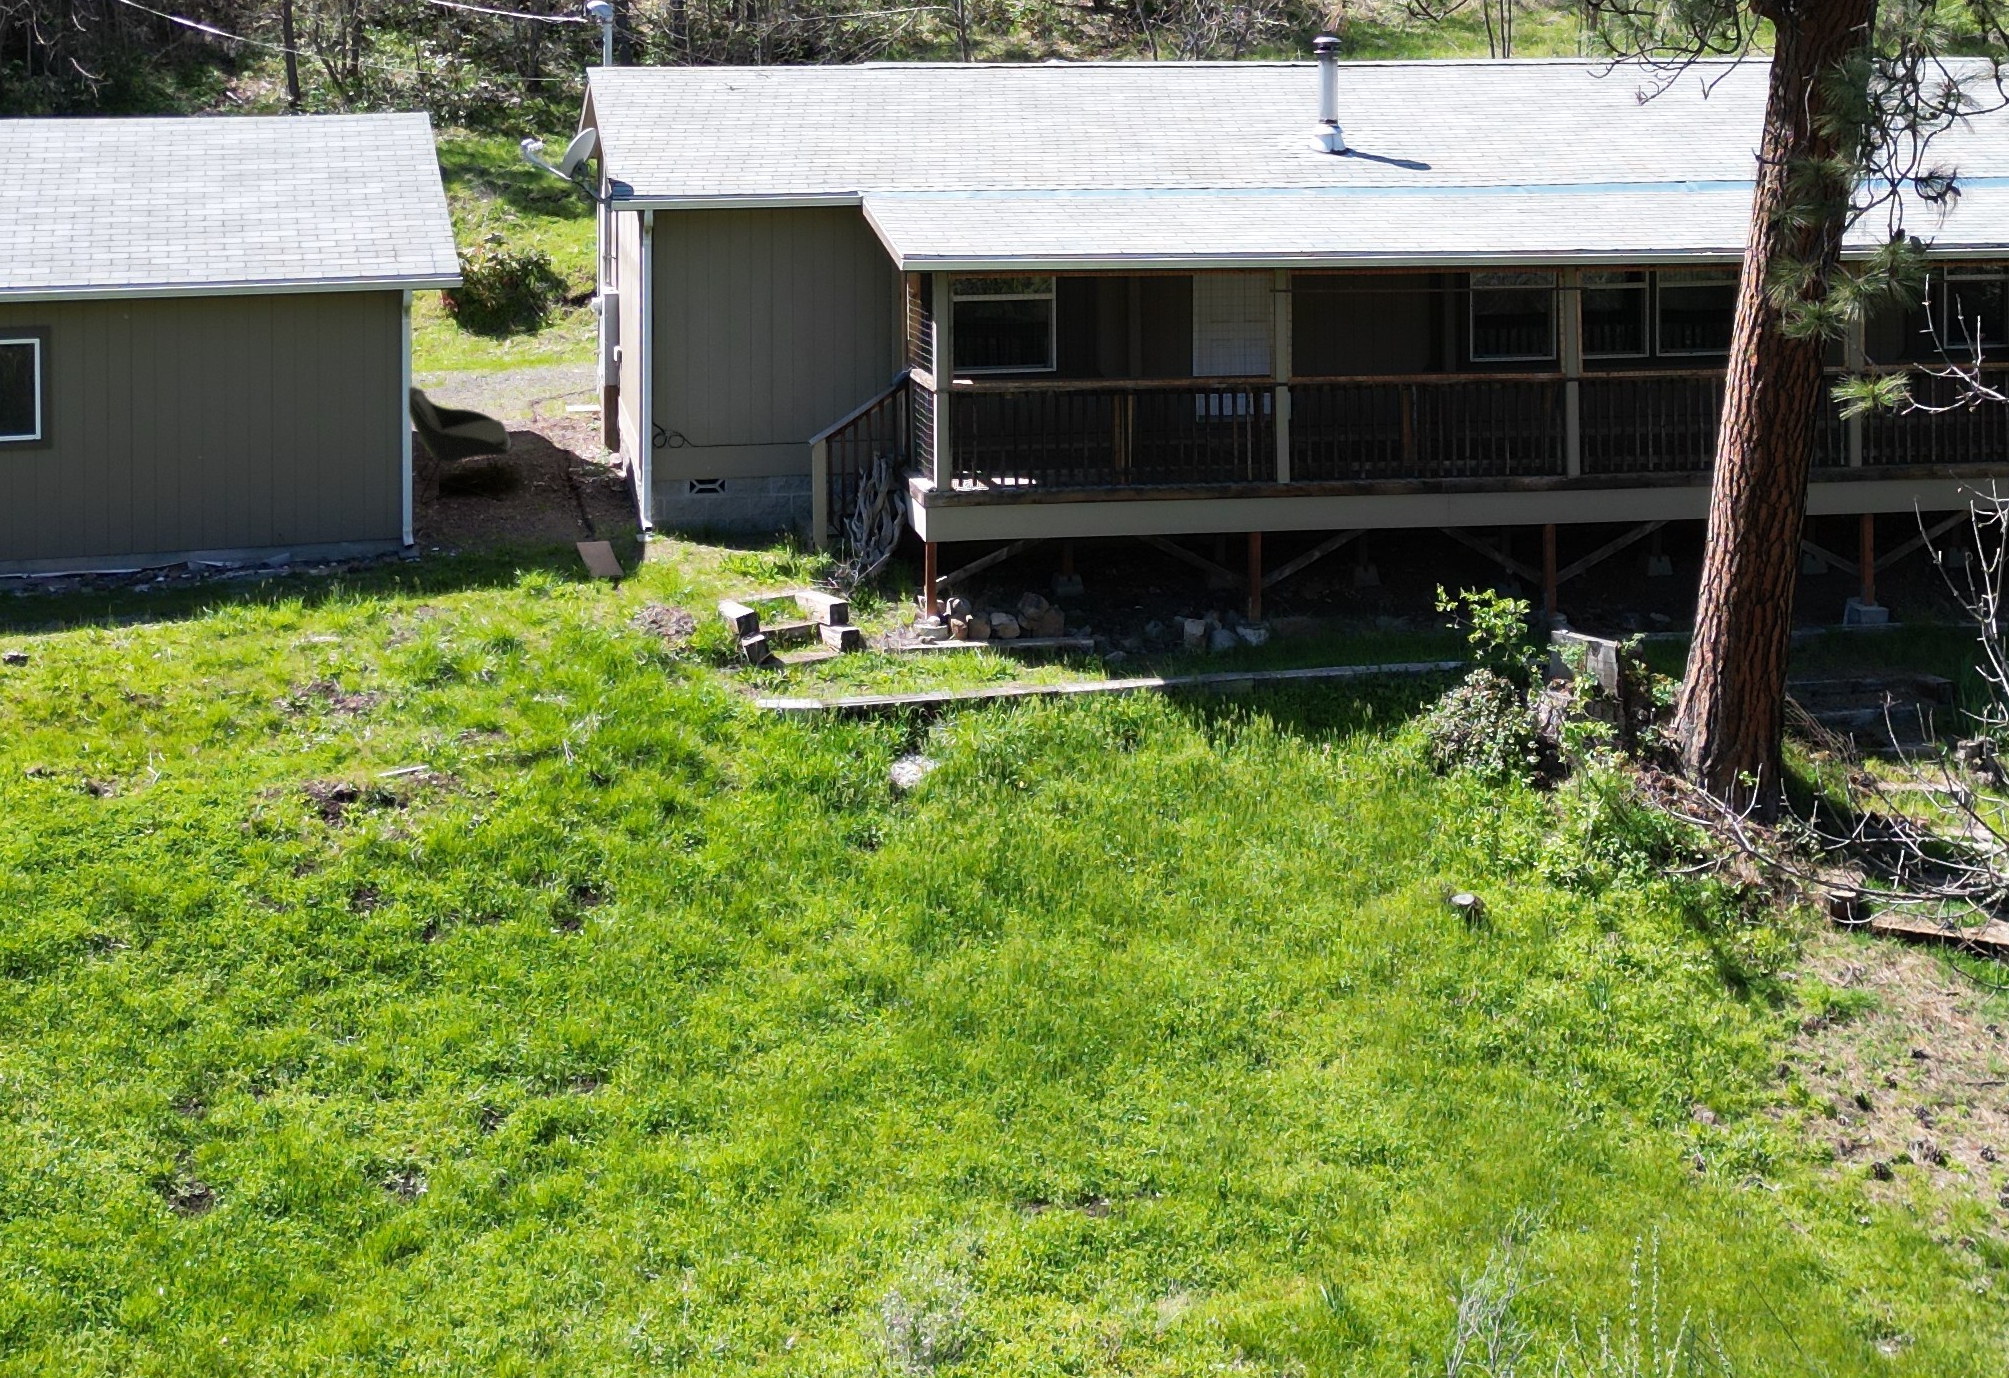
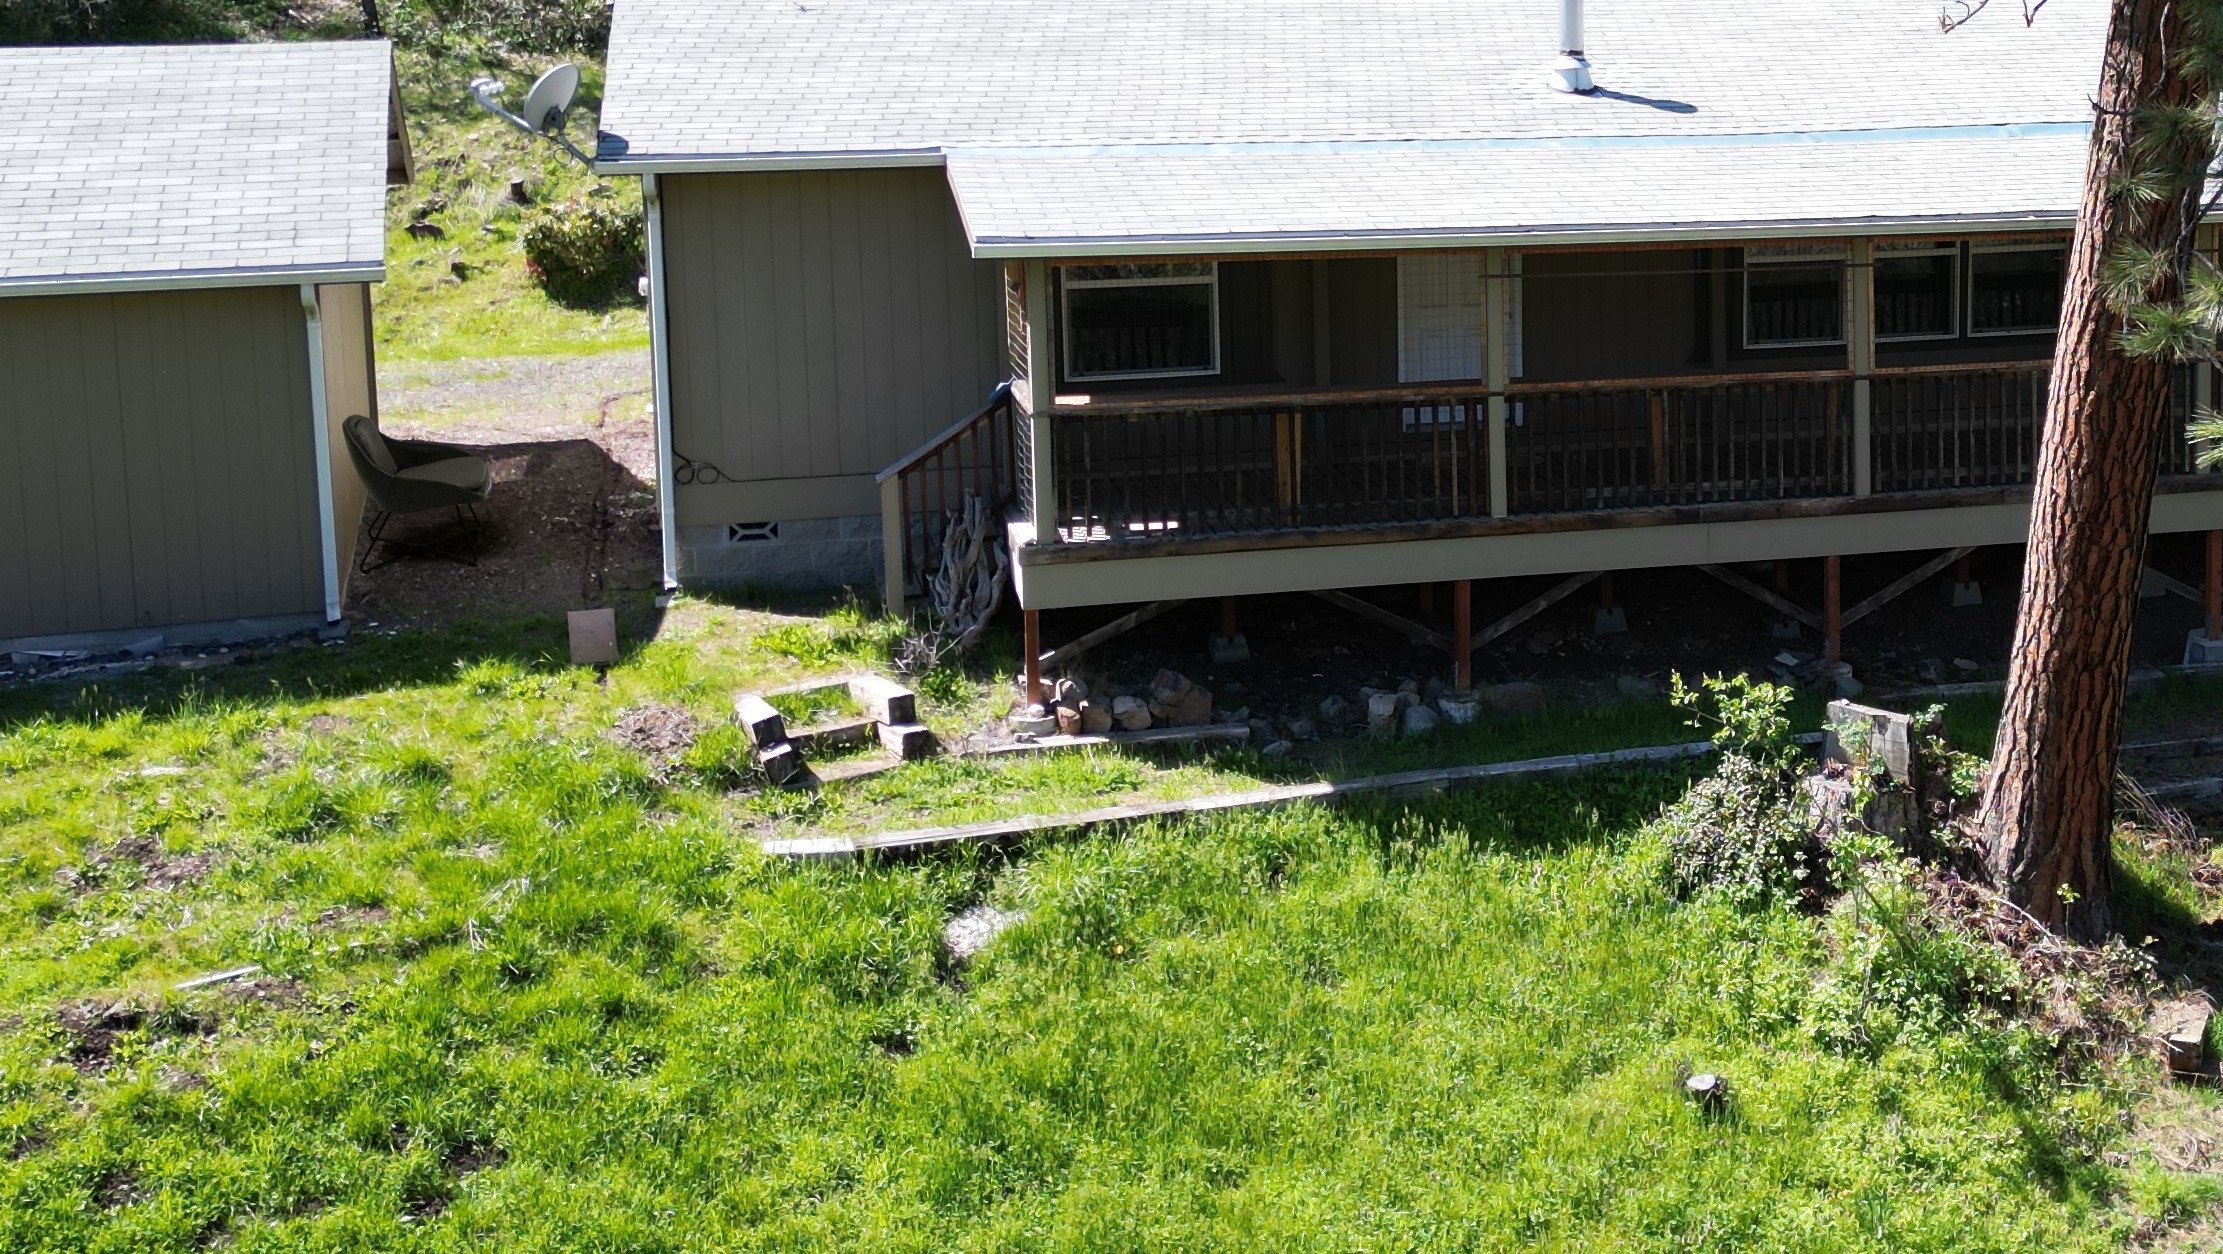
watering can: none [596,502,641,523] -> present [599,562,663,591]

